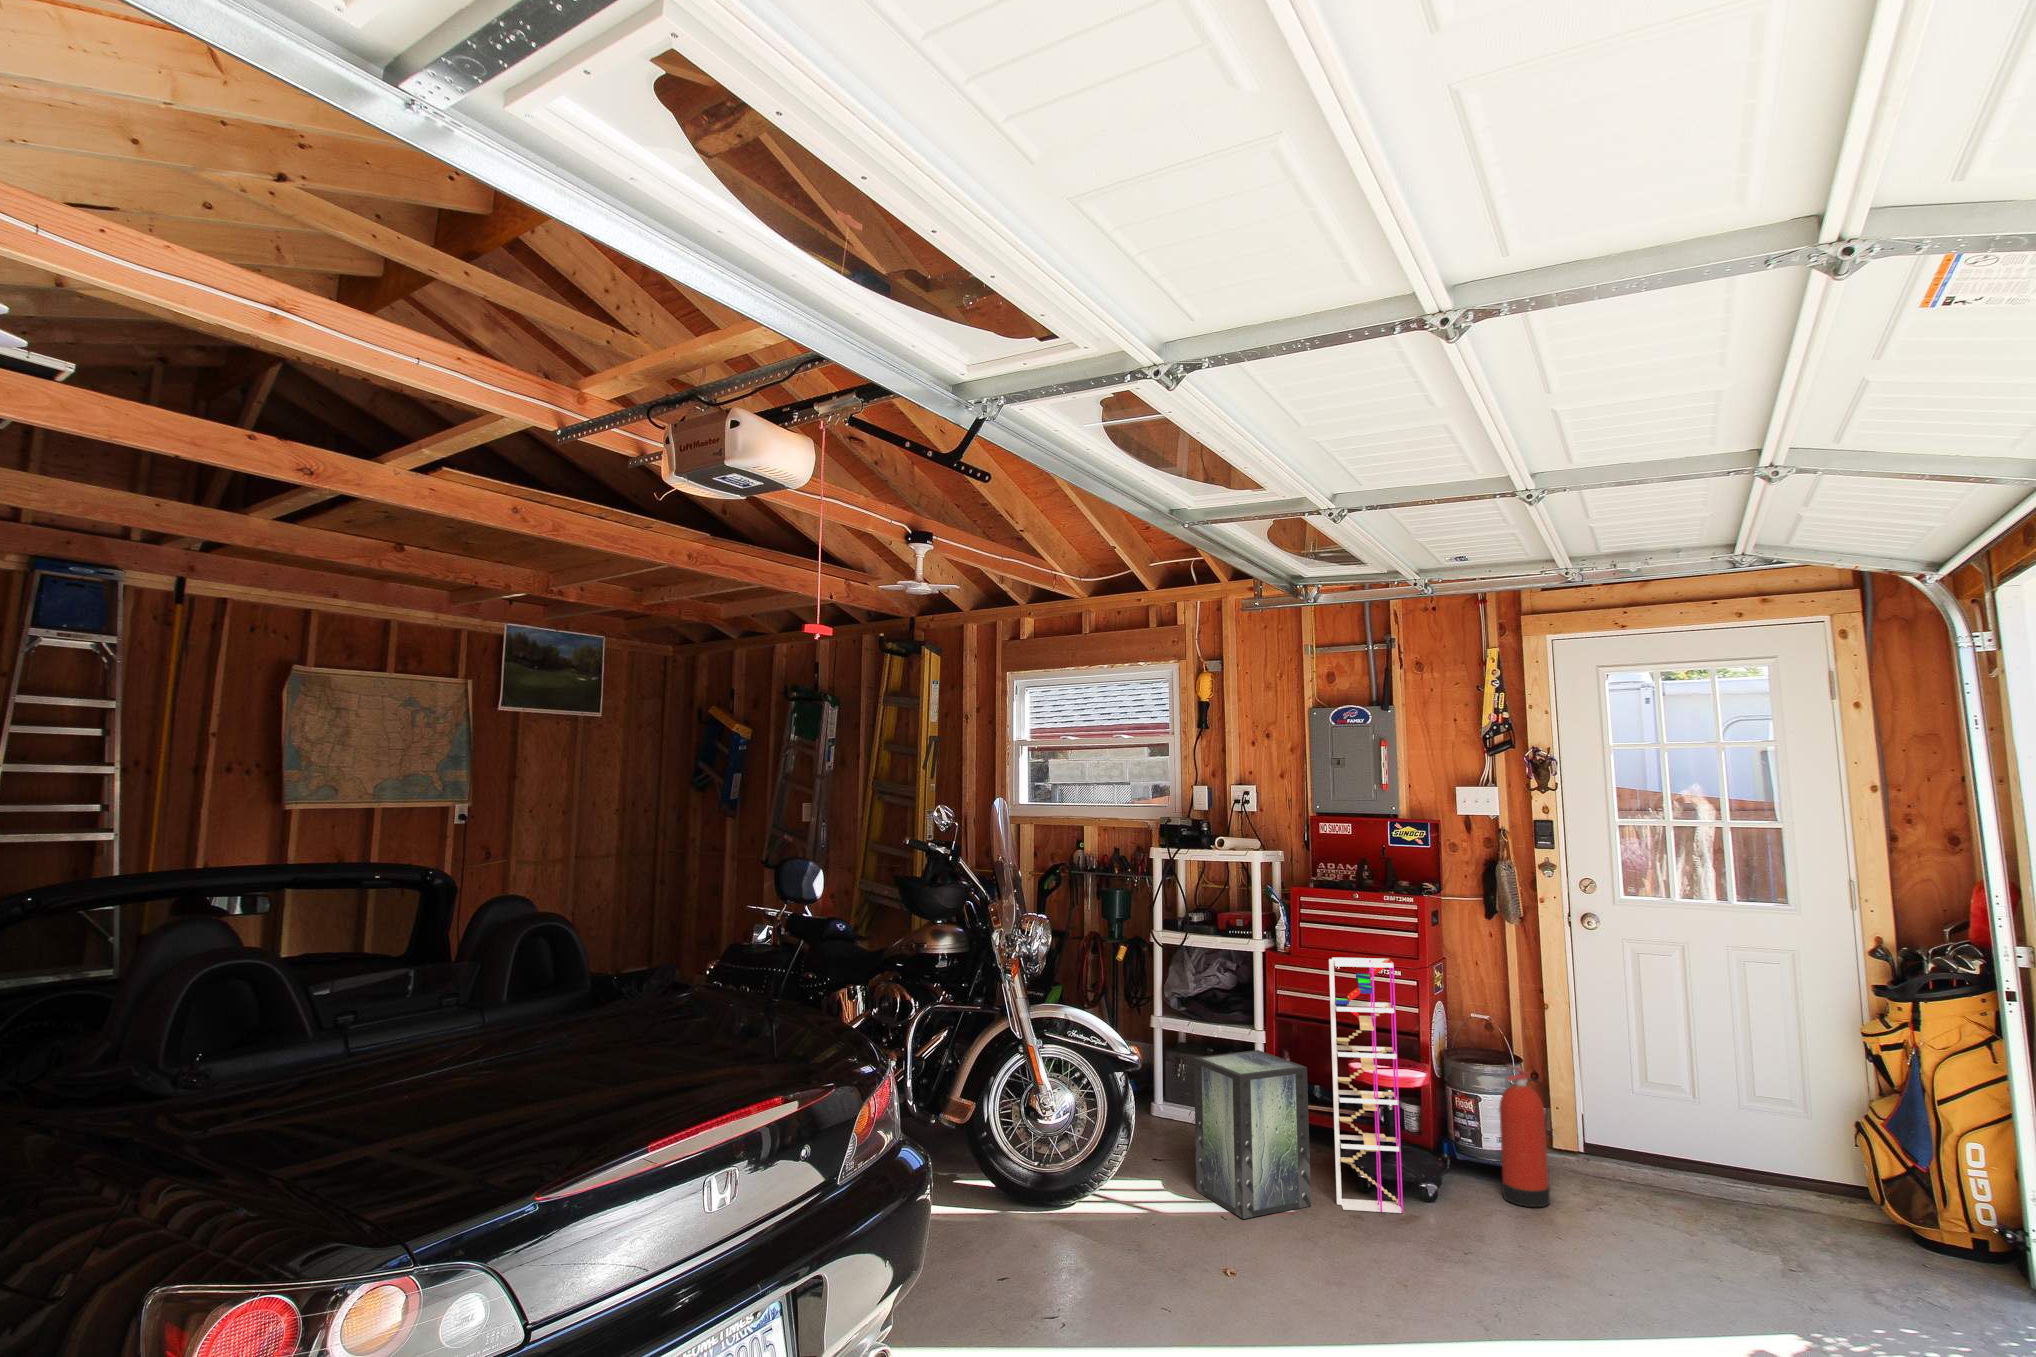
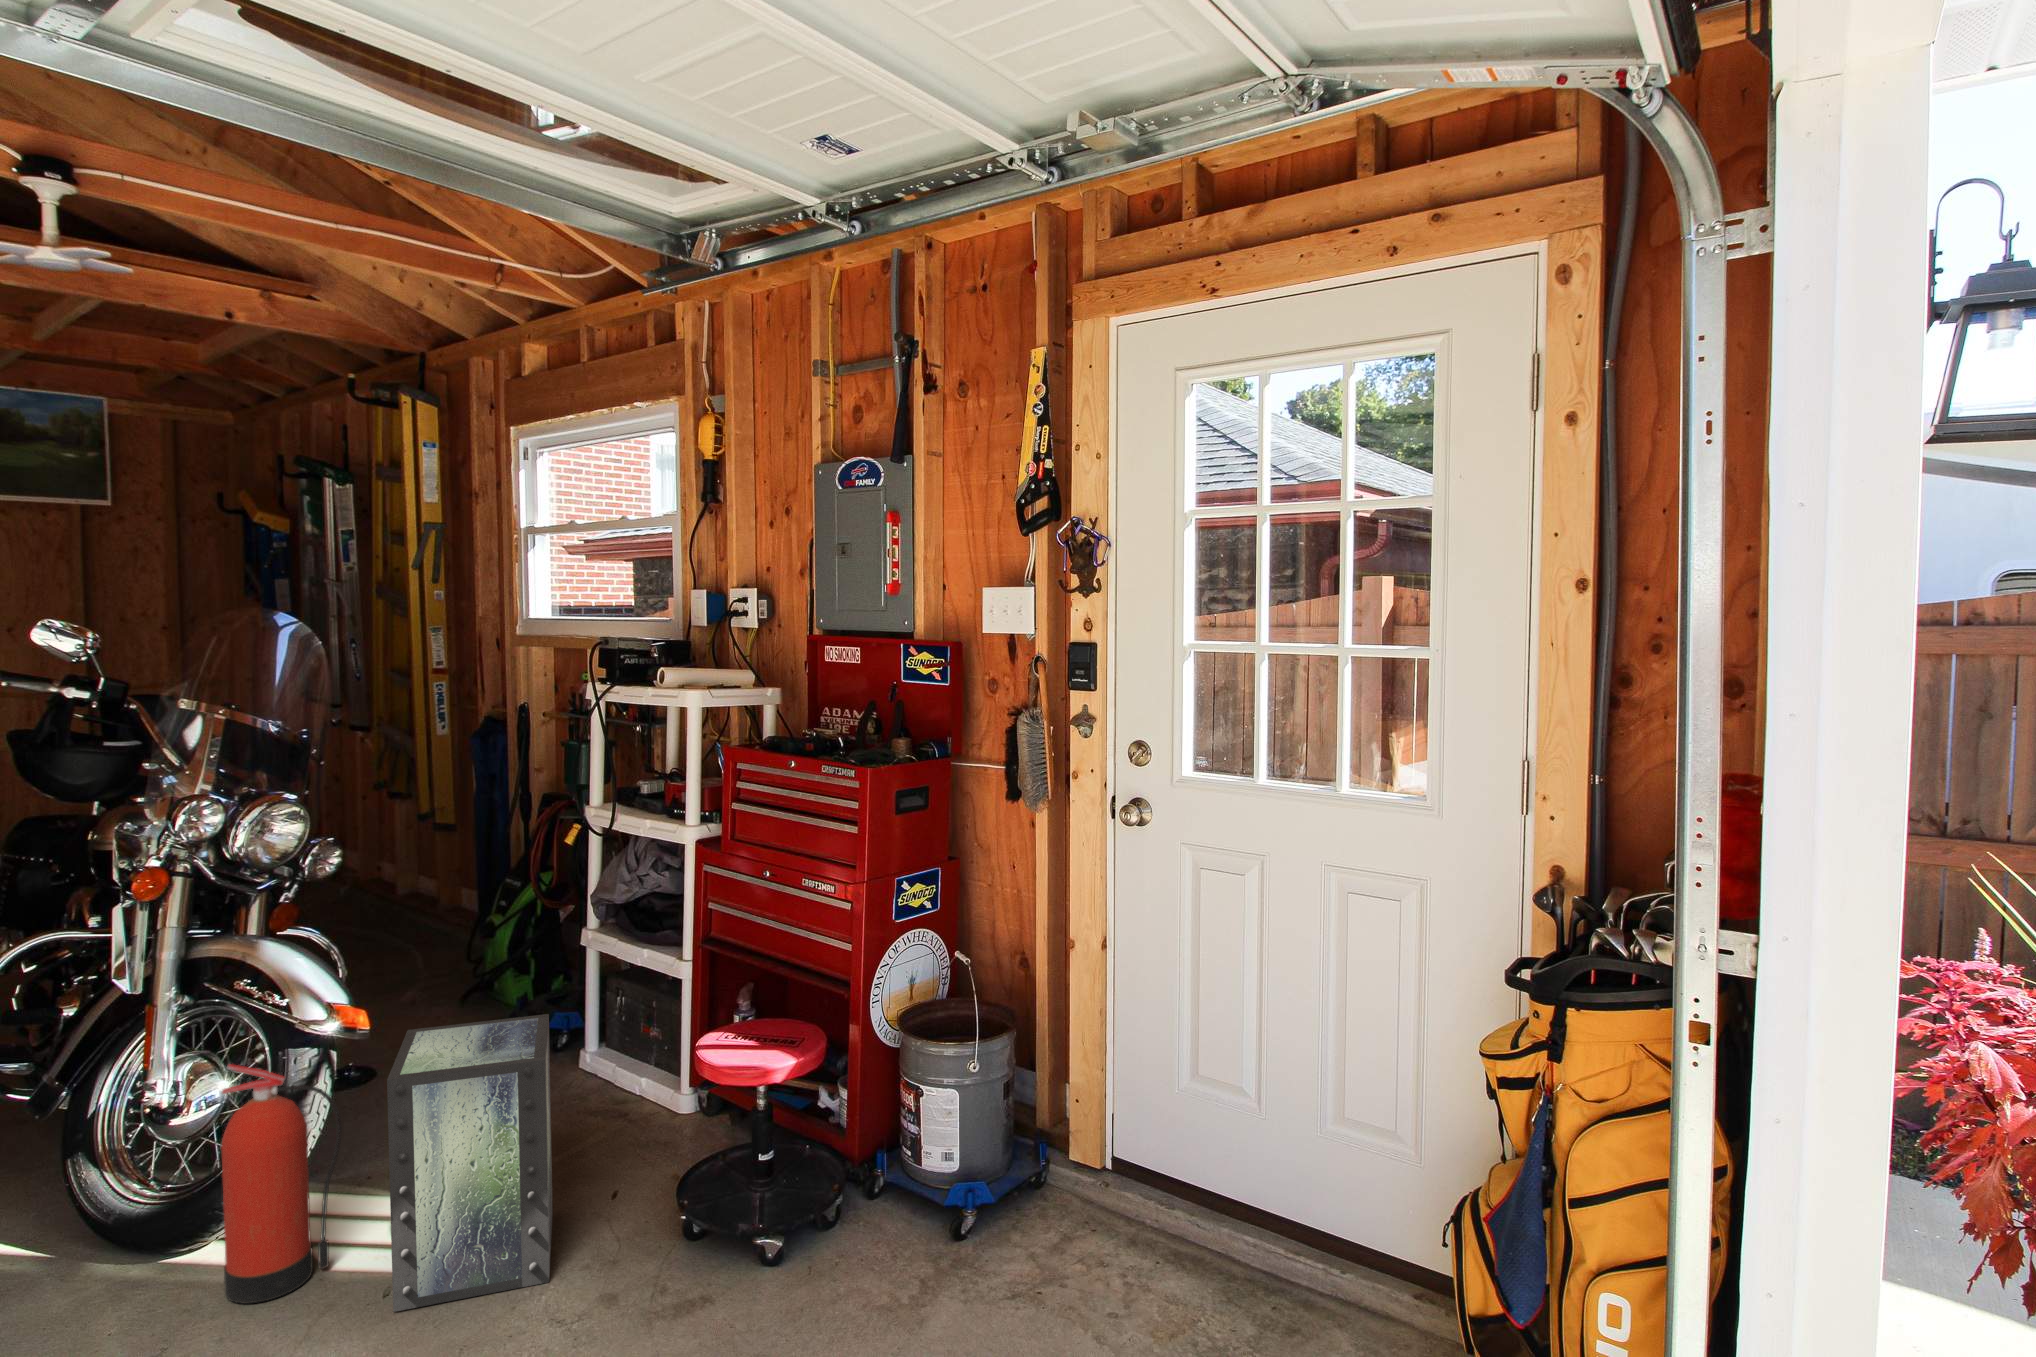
shelving unit: present [1329,957,1403,1213] -> none [583,875,705,1307]
fire extinguisher: present [1499,1065,1550,1207] -> present [221,1064,342,1304]

